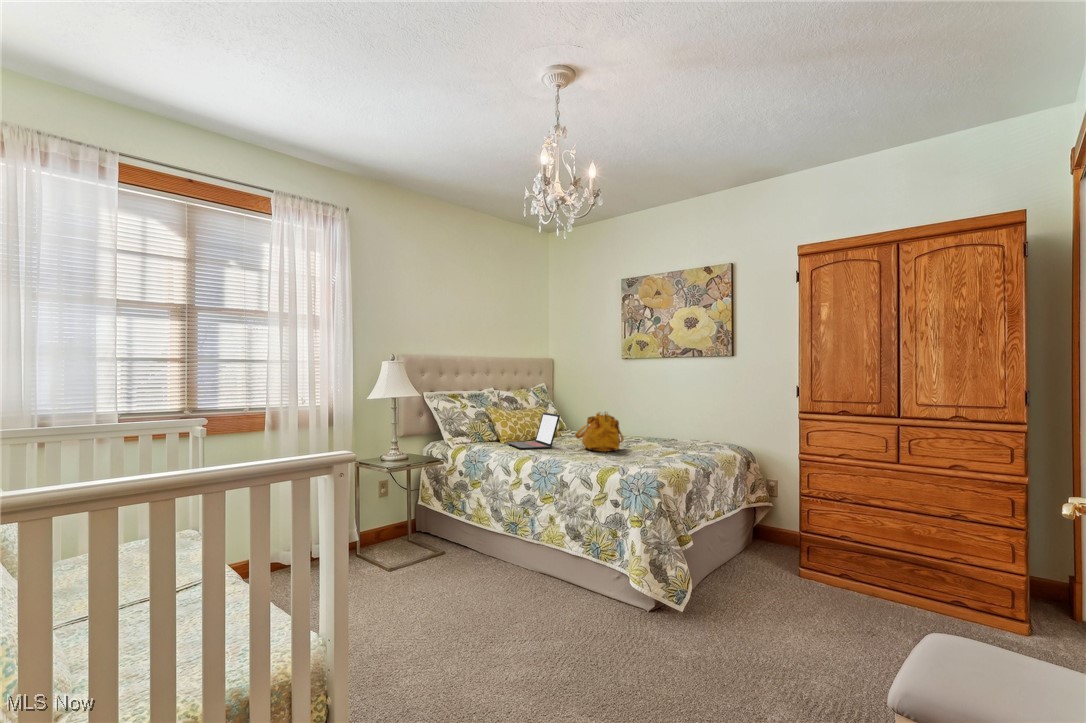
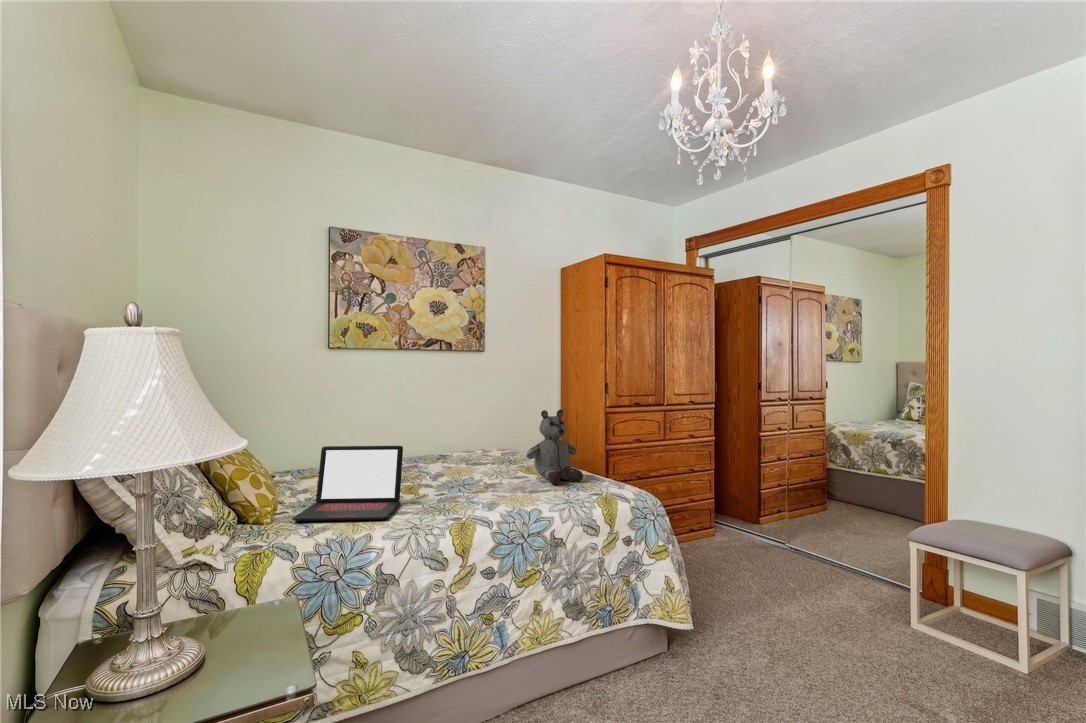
stuffed bear: none [632,401,680,462] -> present [527,410,583,485]
handbag: present [575,412,624,452] -> none [408,430,477,490]

